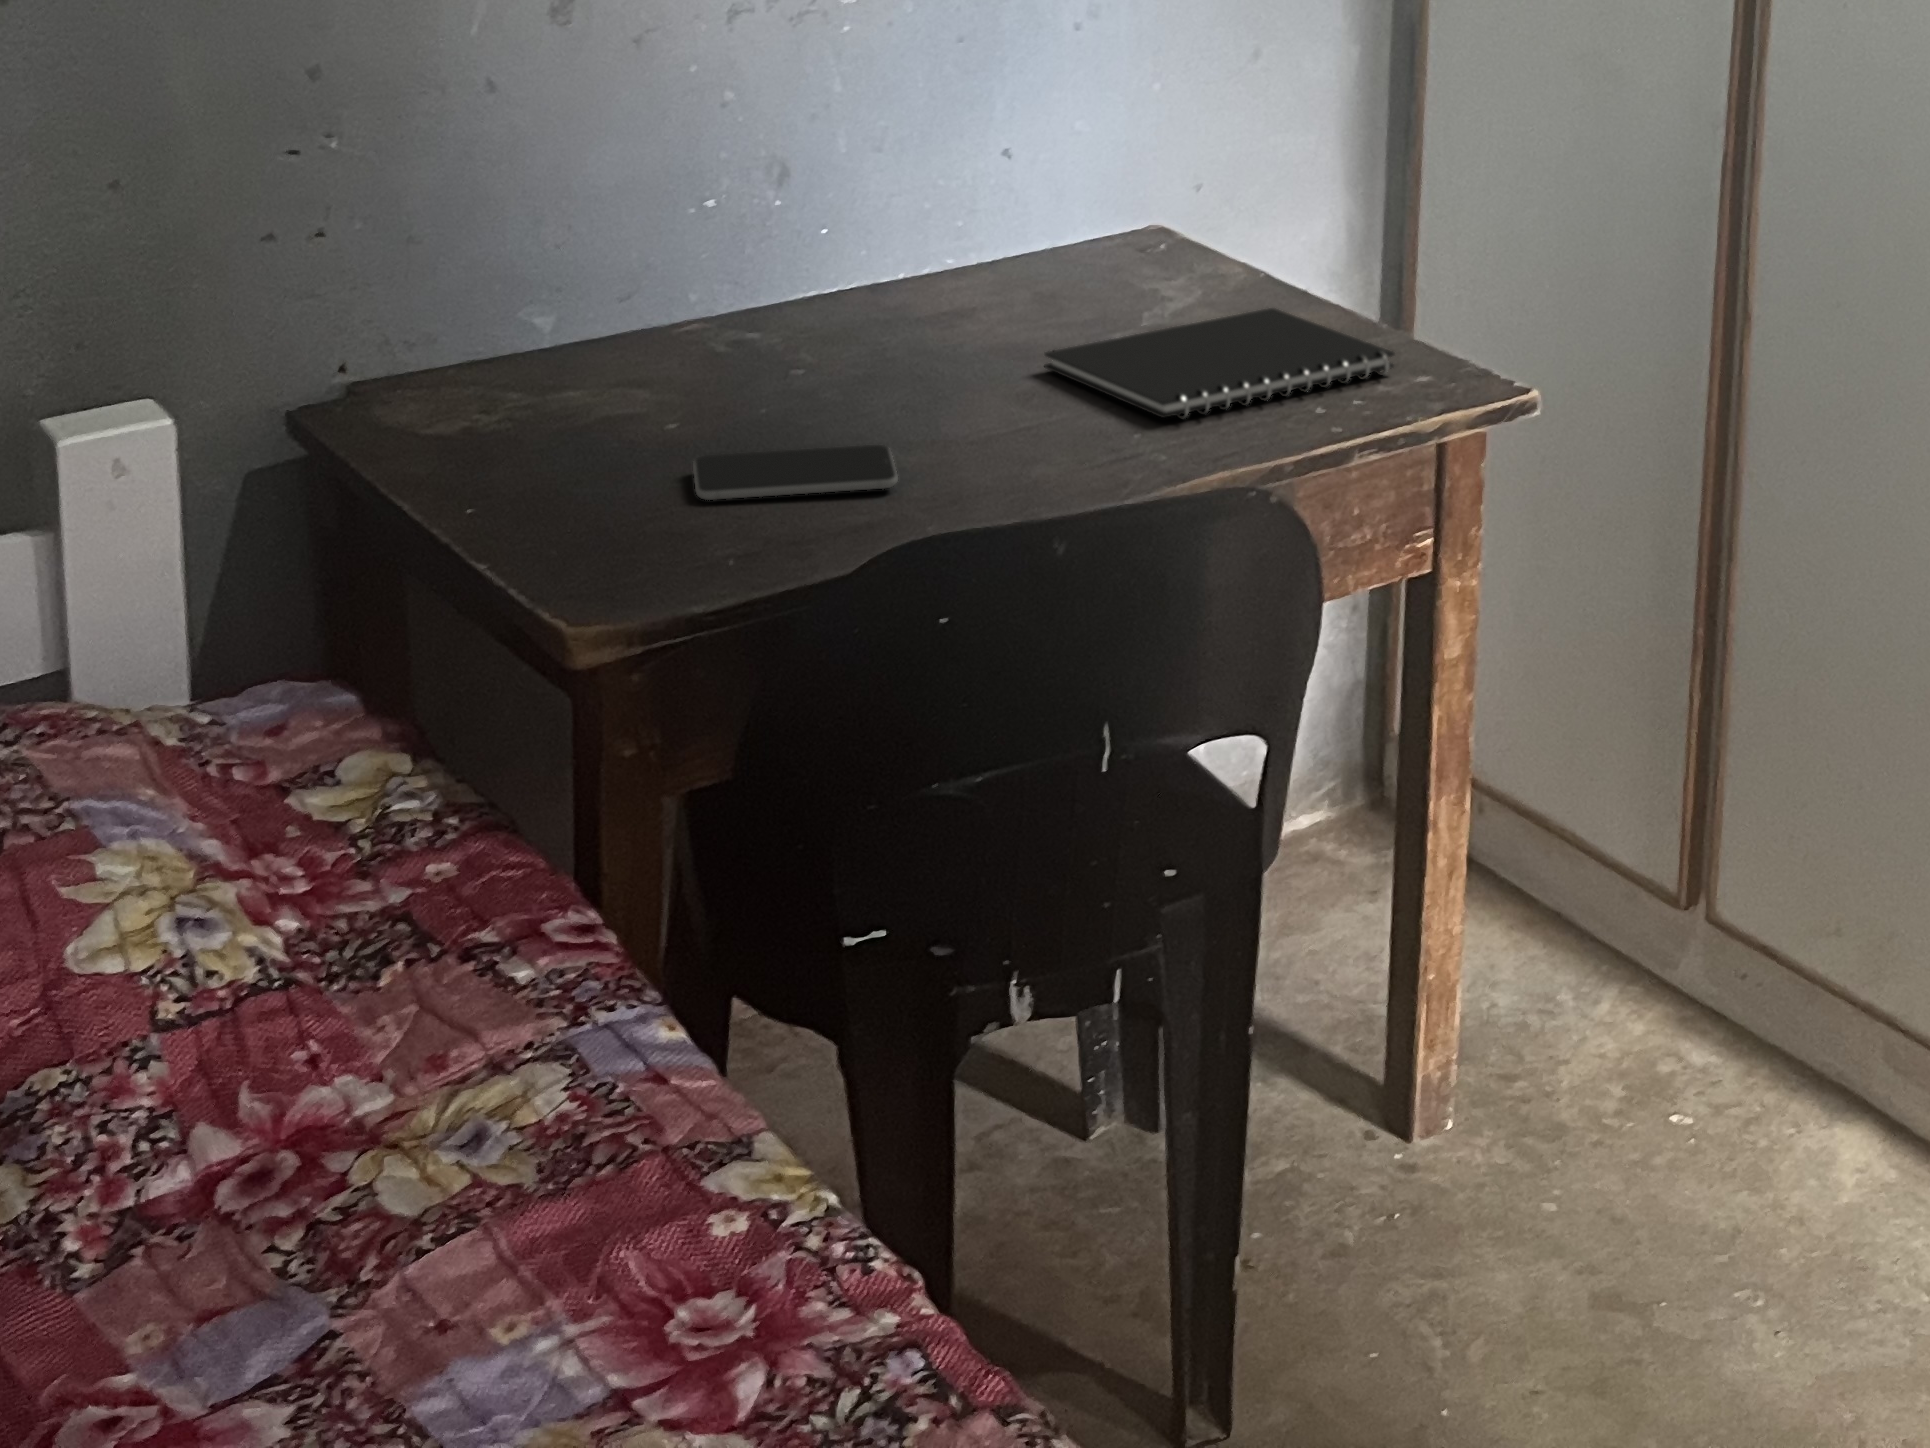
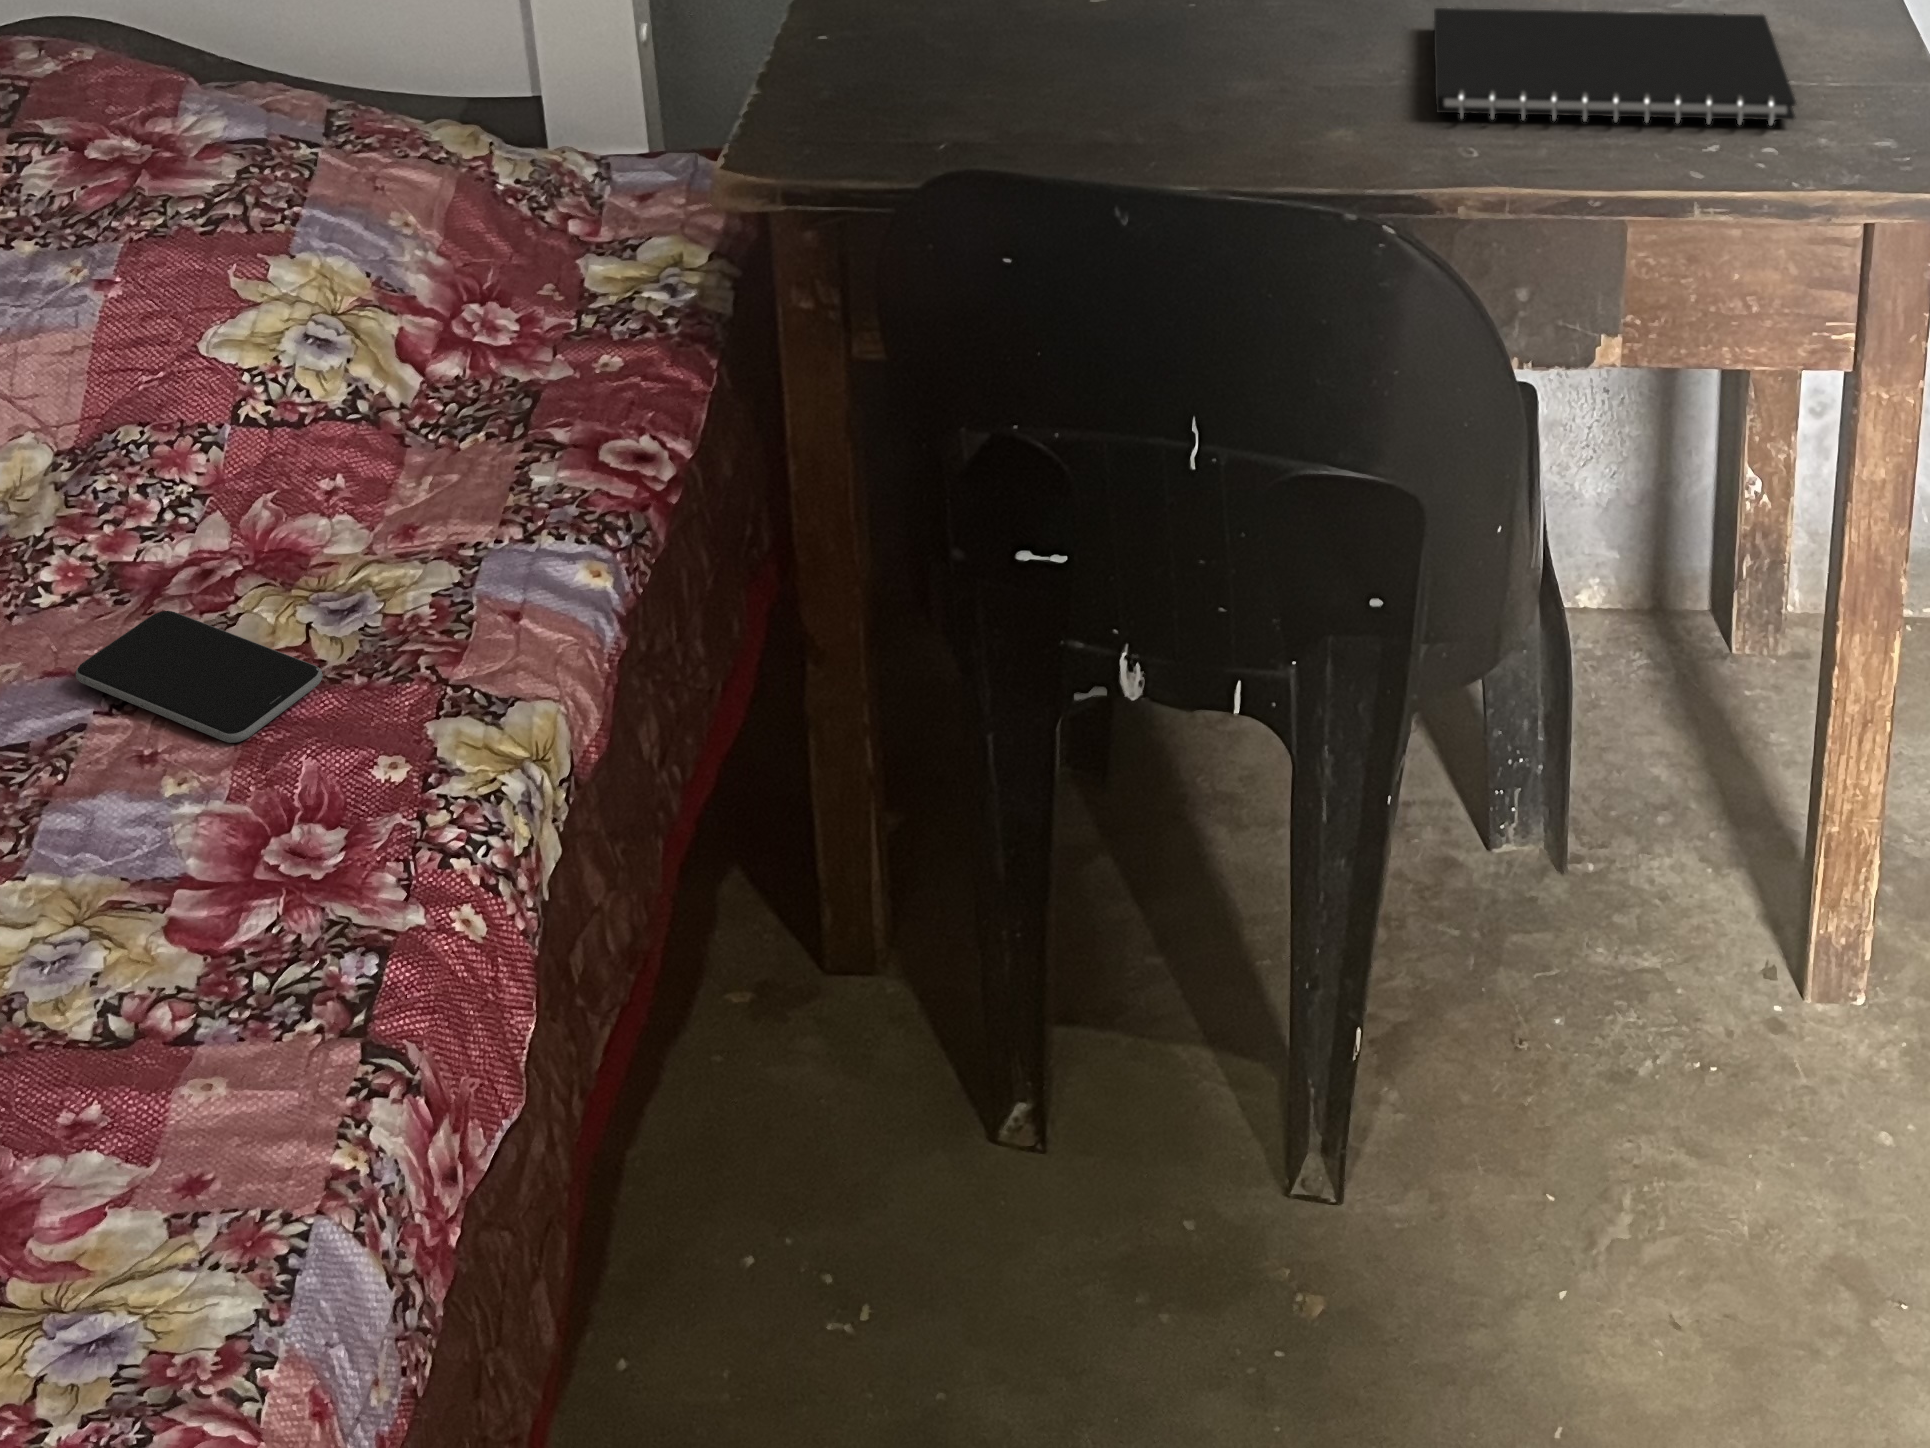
smartphone: present [693,445,898,500] -> present [76,611,323,743]

